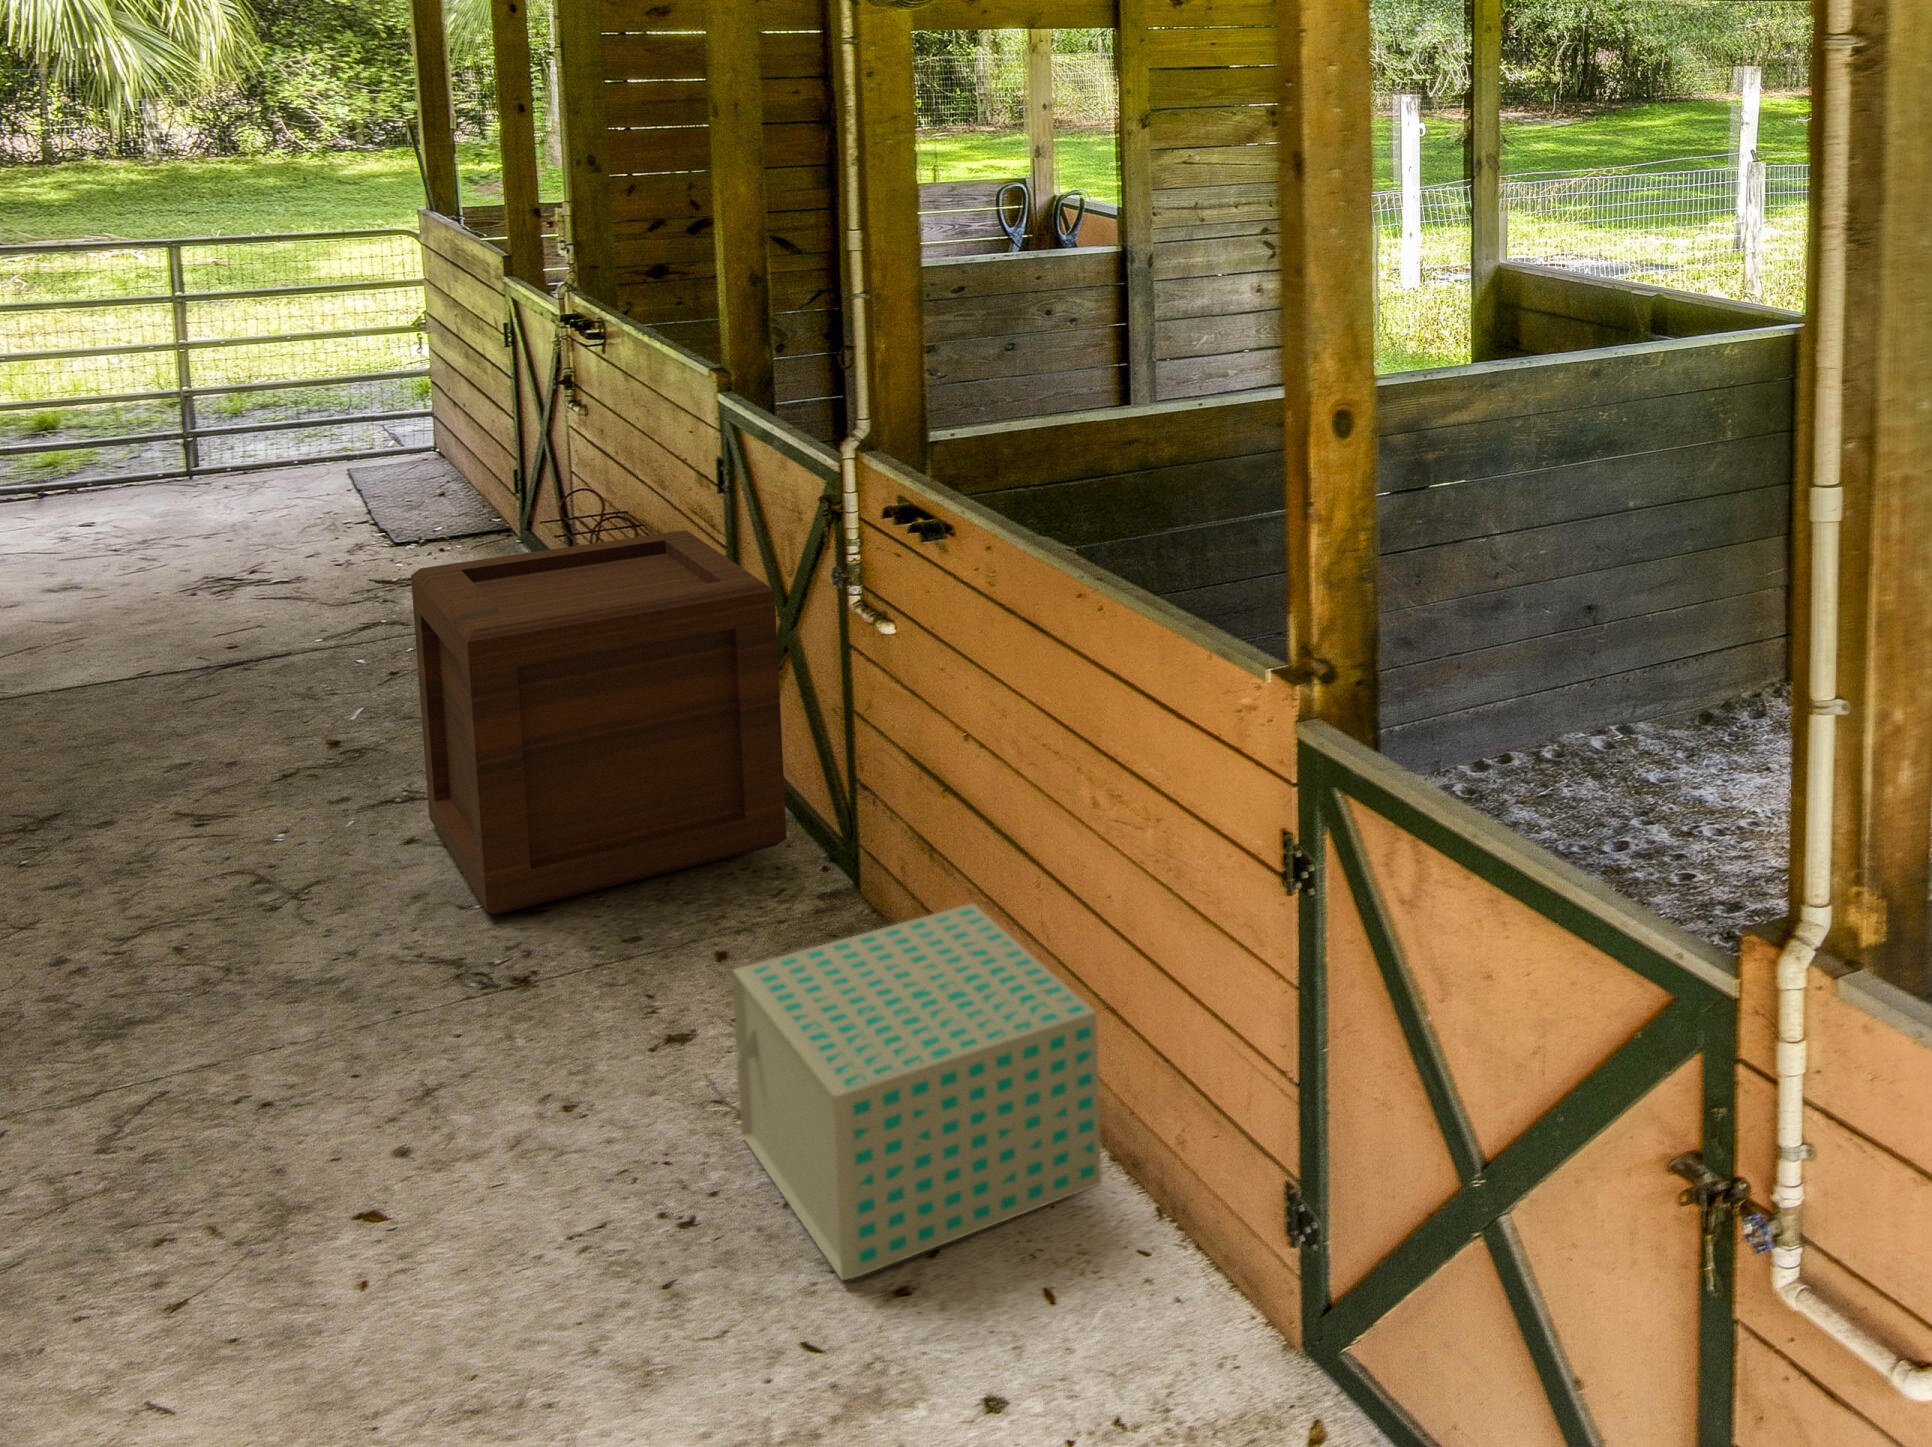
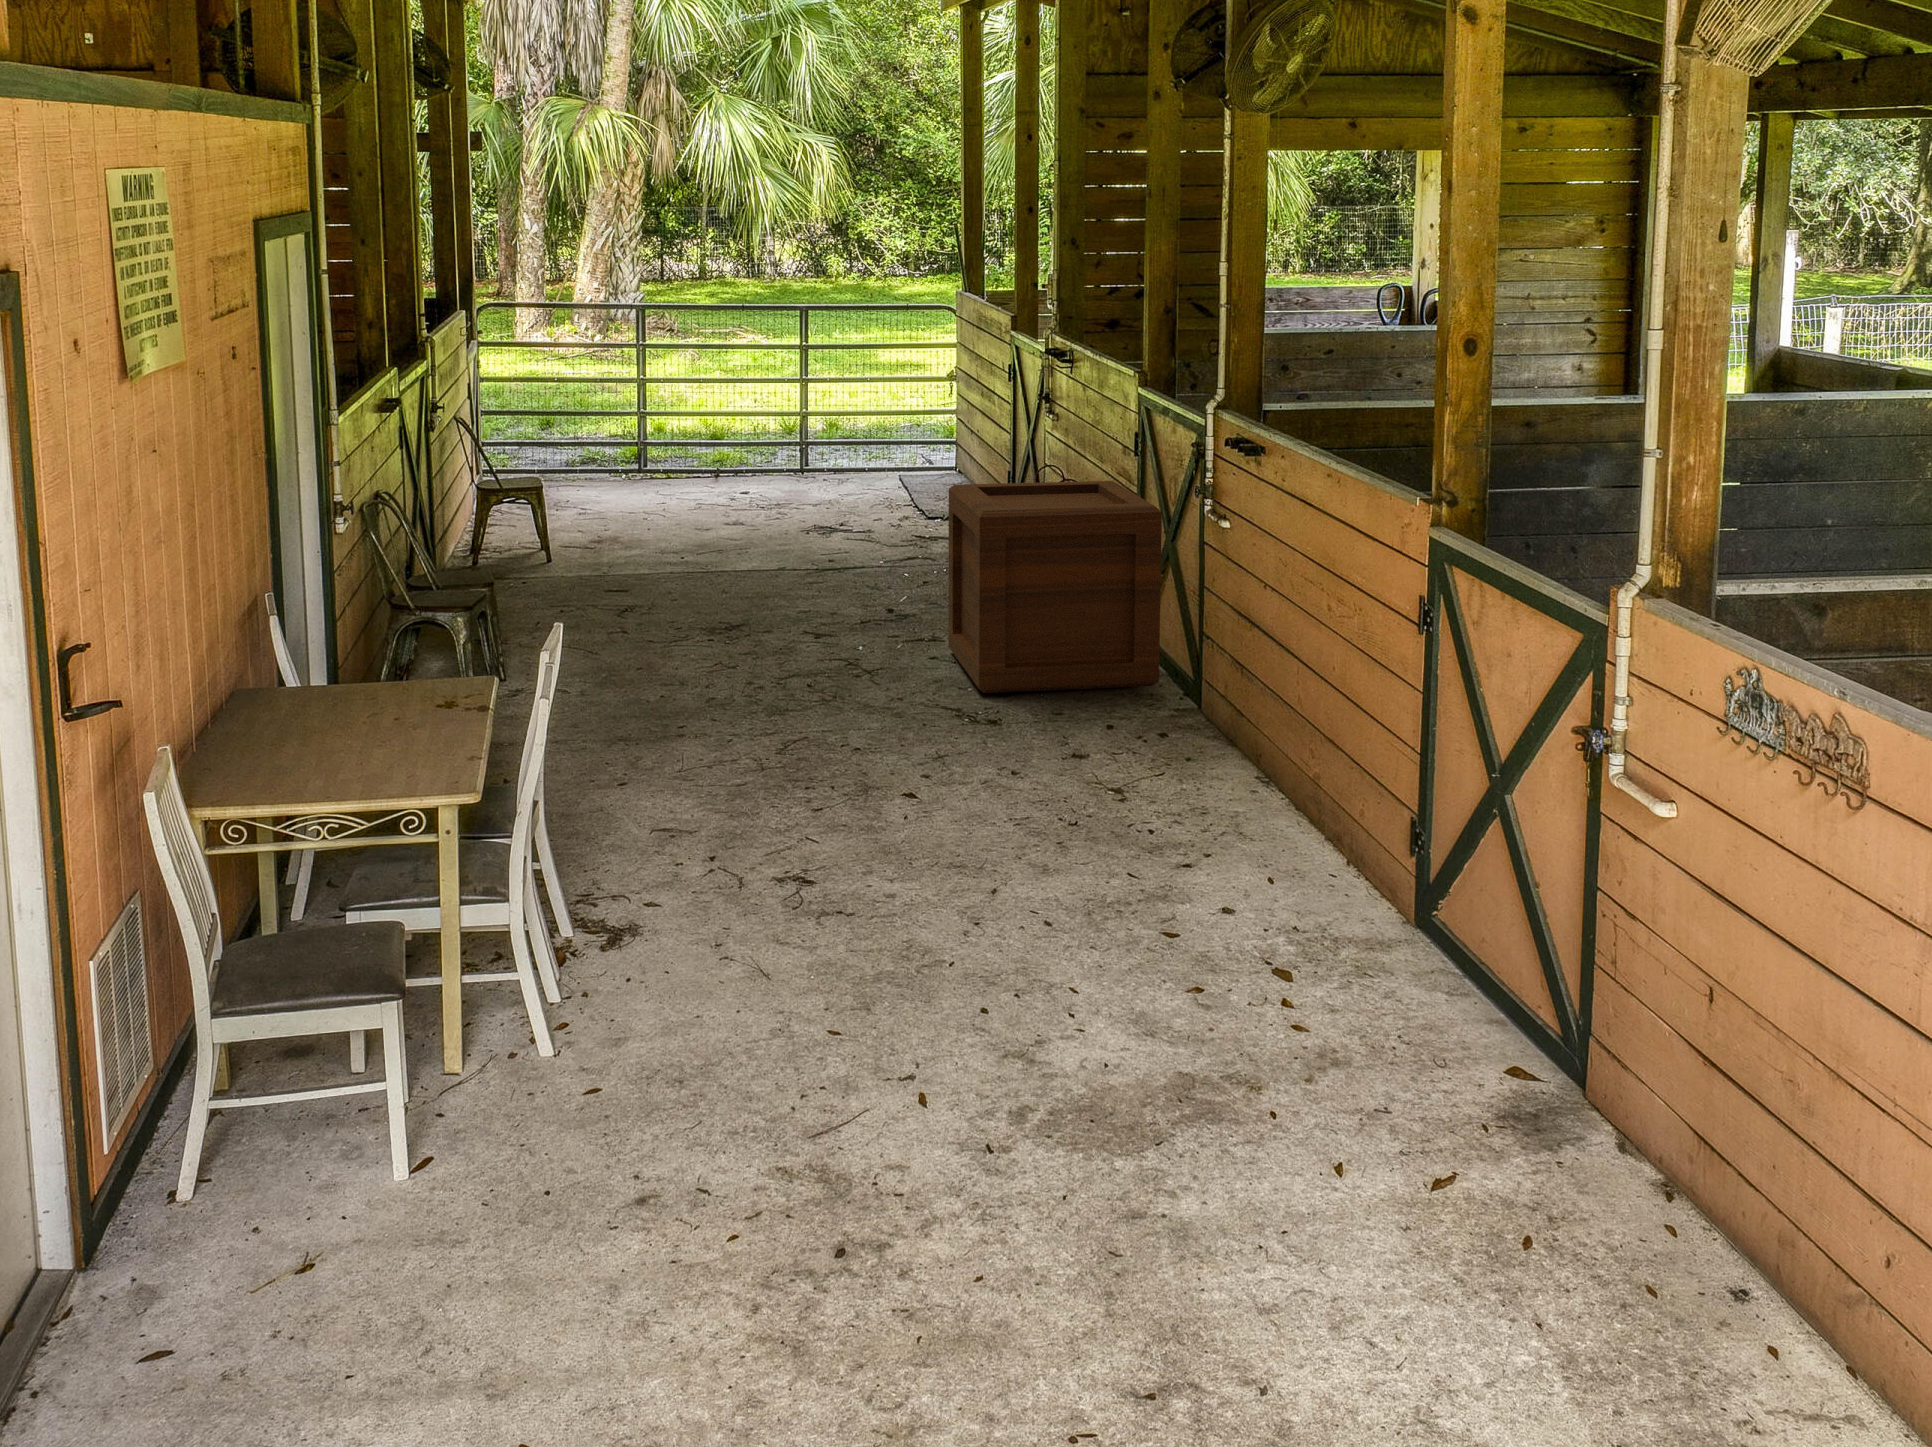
storage box: present [732,904,1102,1280] -> none [1110,688,1318,856]

